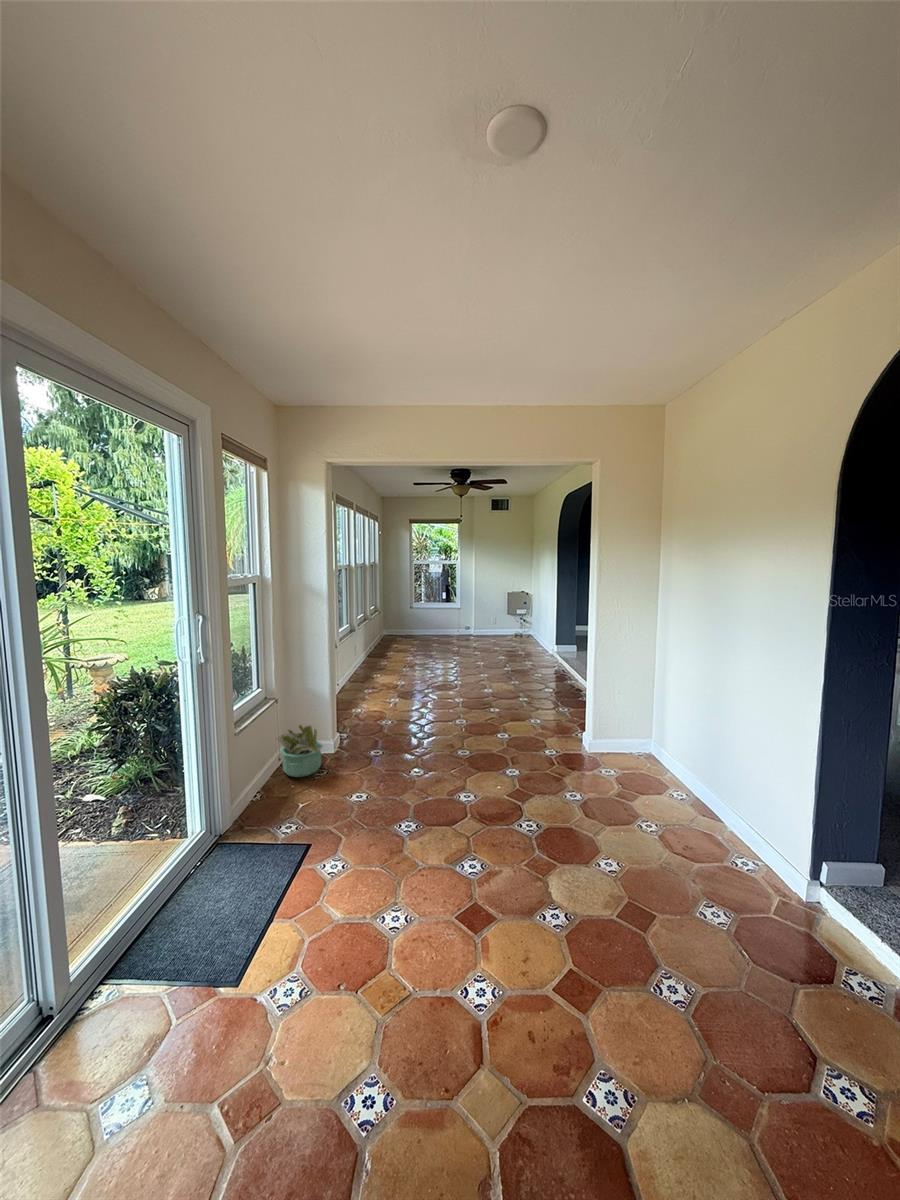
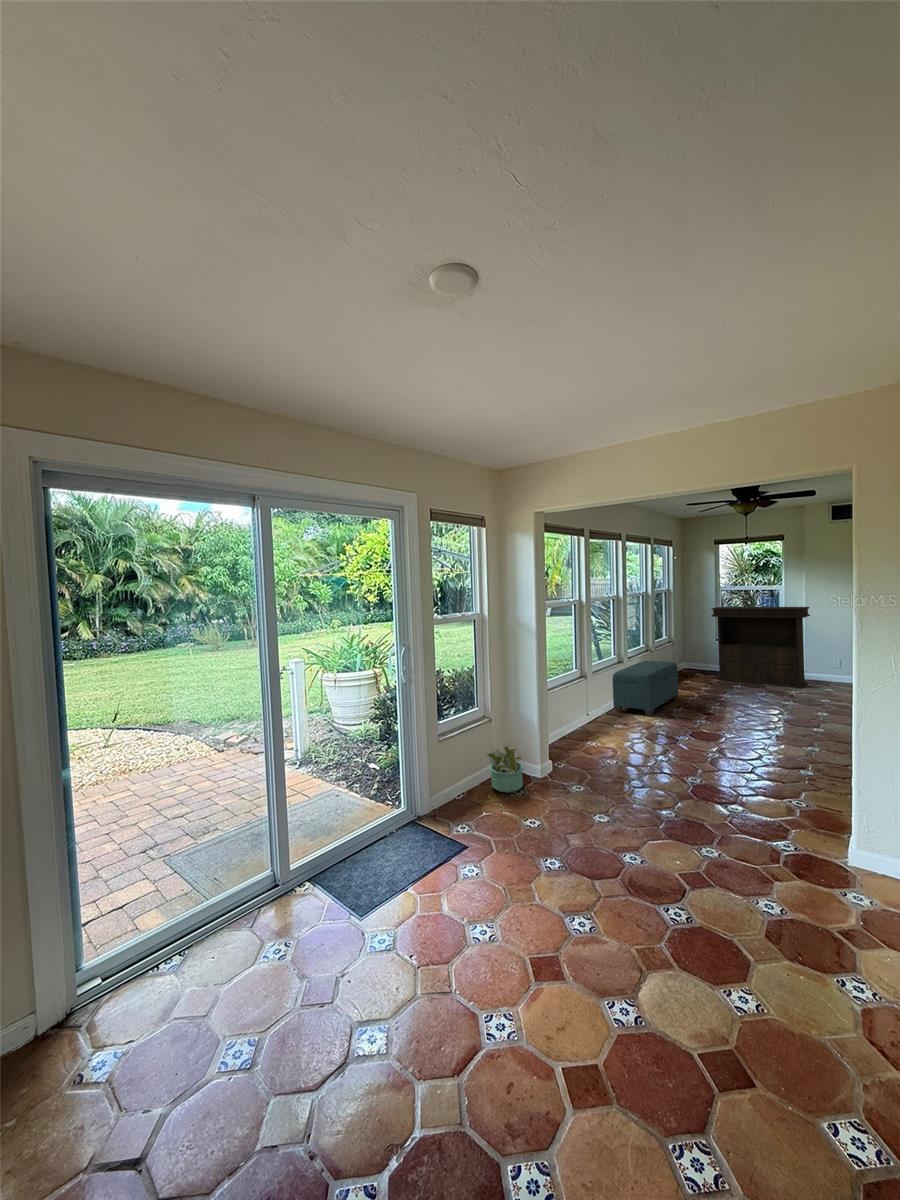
console table: none [414,578,481,642] -> present [712,607,810,688]
bench: none [353,627,400,677] -> present [612,661,678,716]

